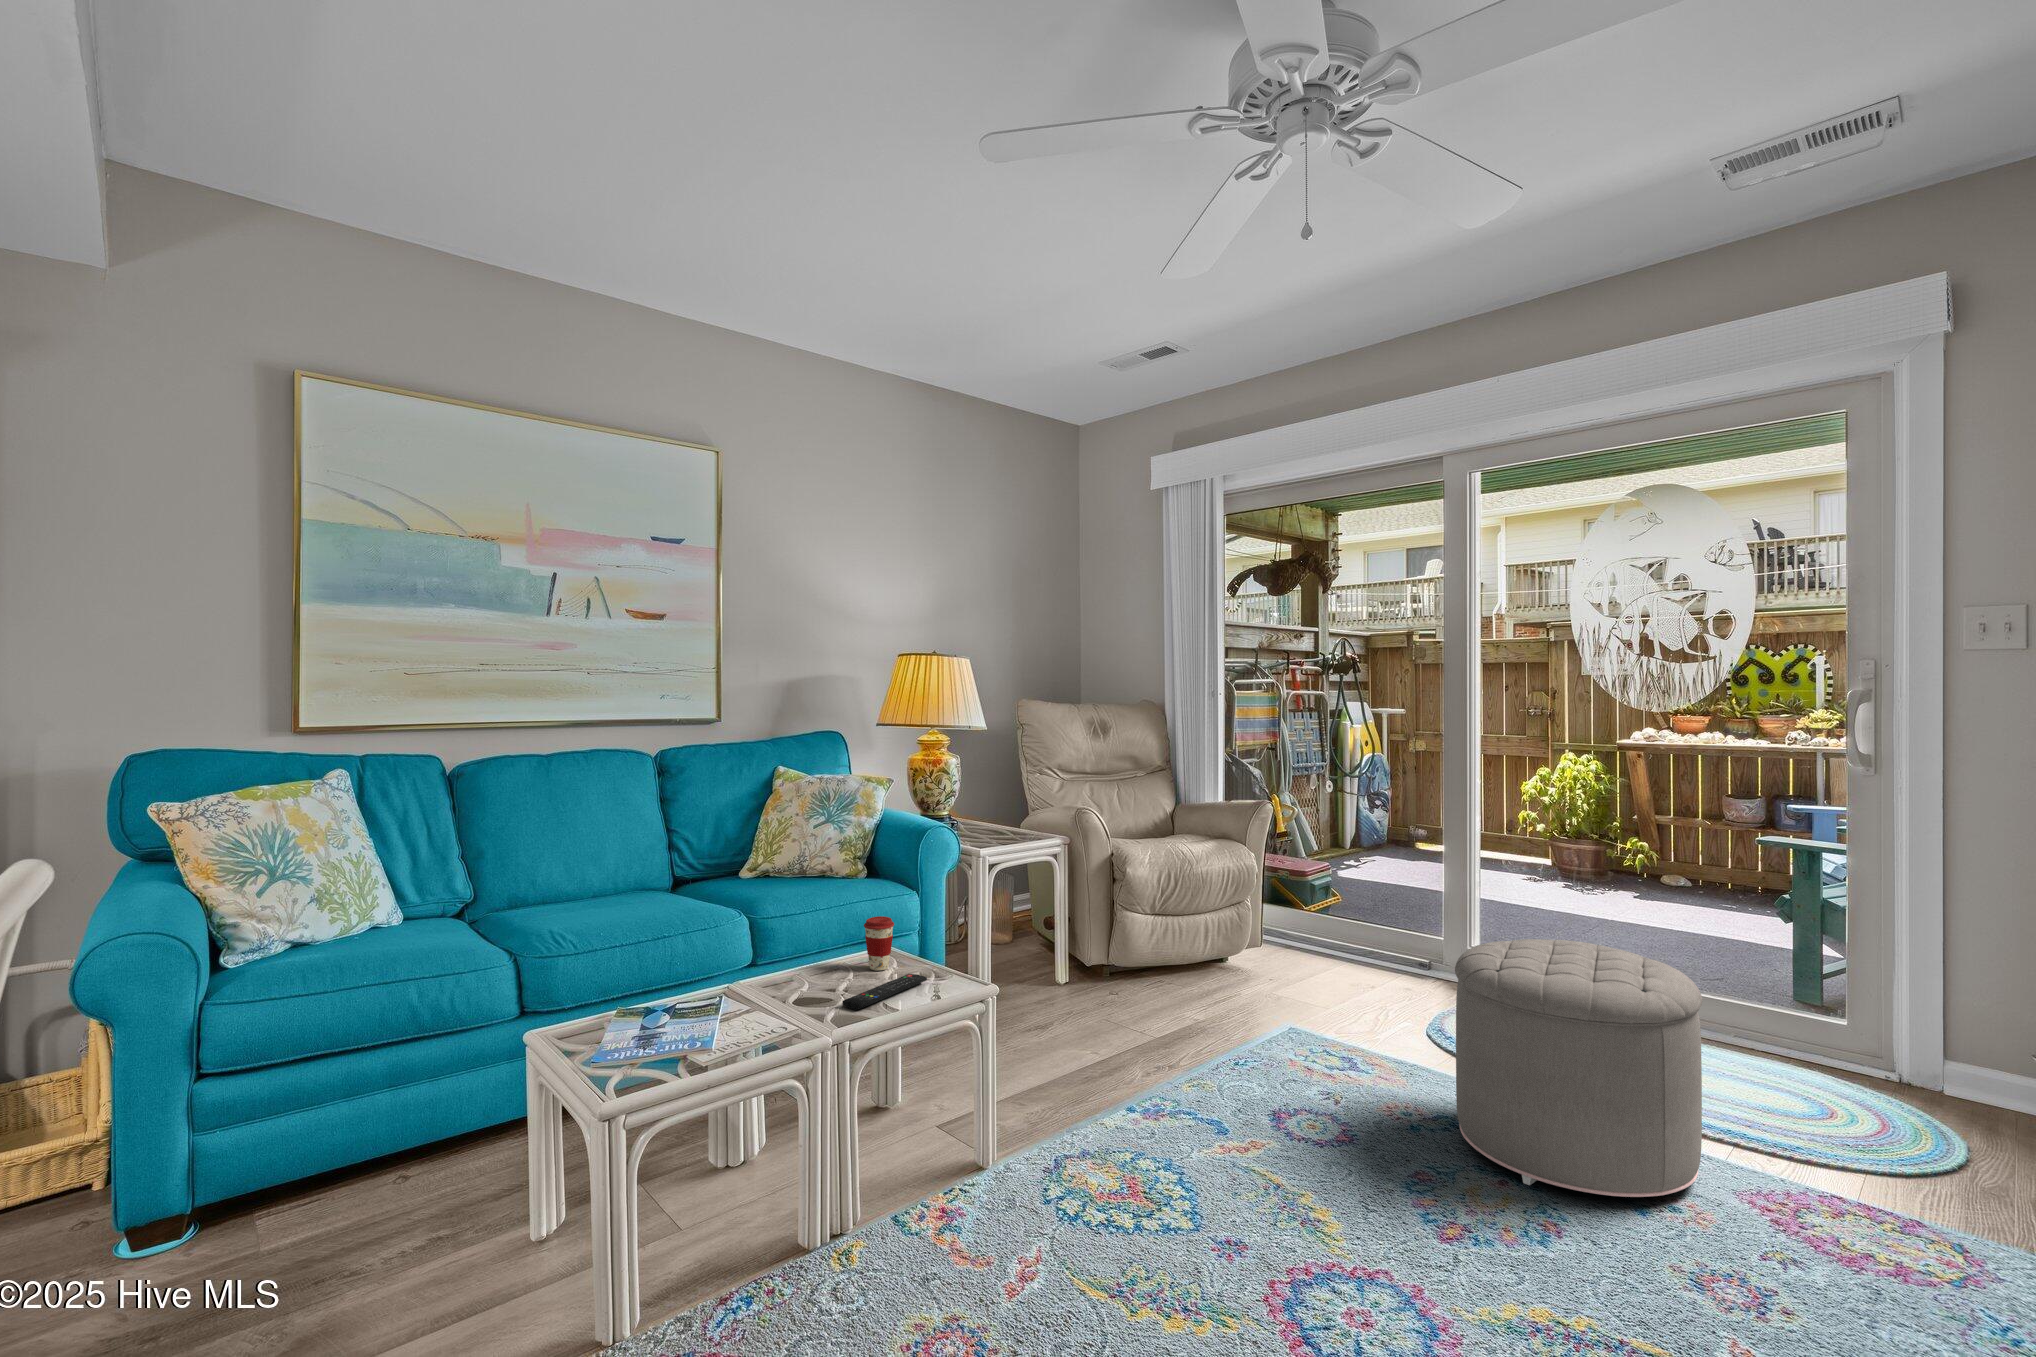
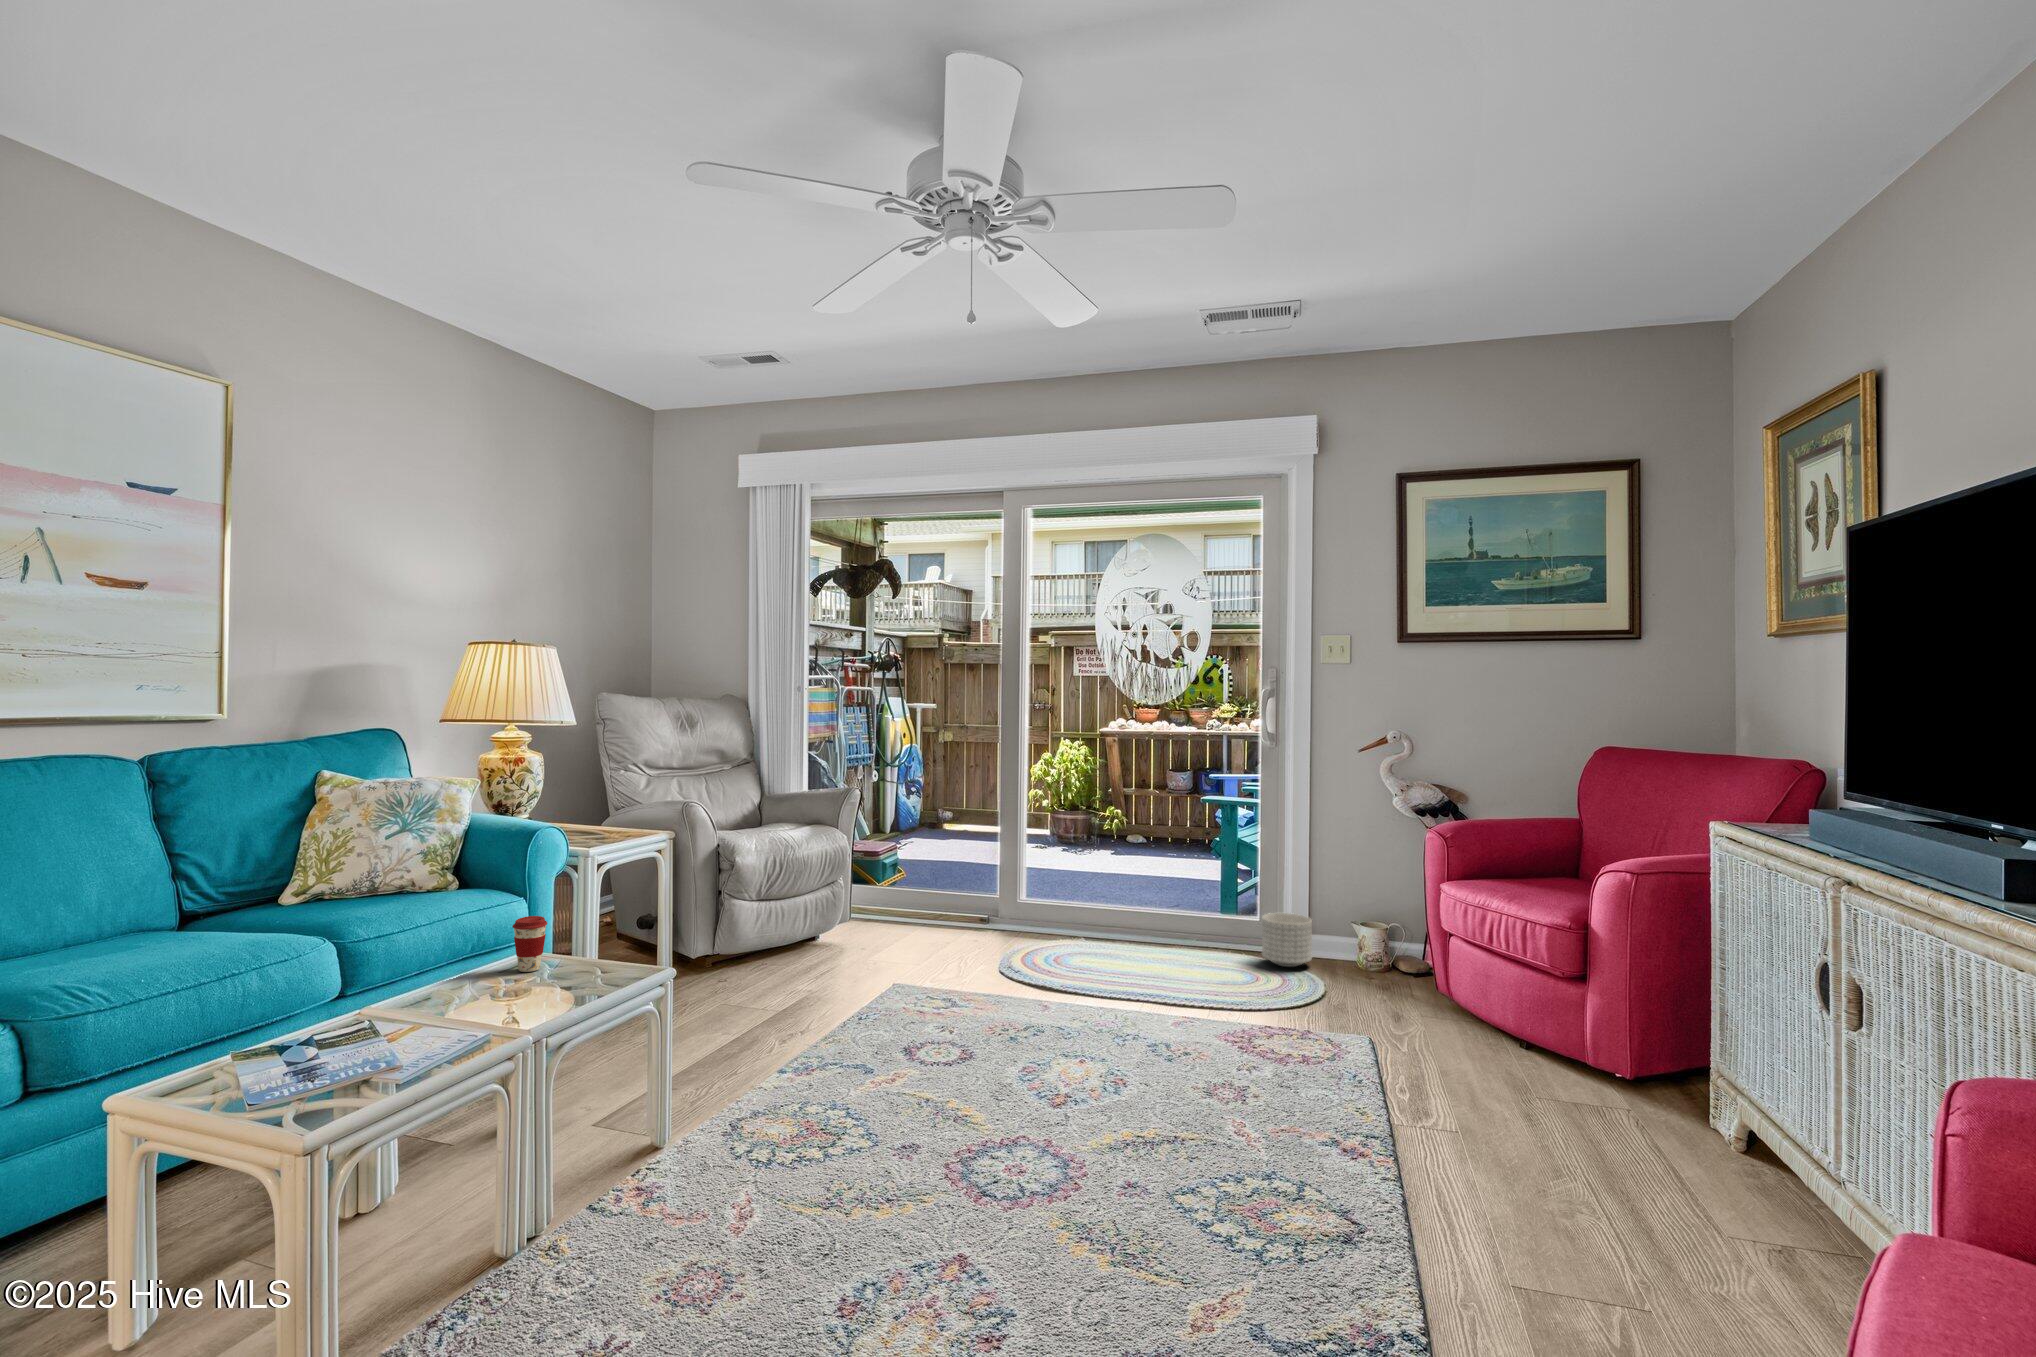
ottoman: present [1455,939,1702,1197] -> none [1033,878,1193,1060]
remote control: present [842,974,927,1010] -> none [521,968,595,1008]
planter: none [1876,1021,1974,1109] -> present [1262,913,1312,967]

